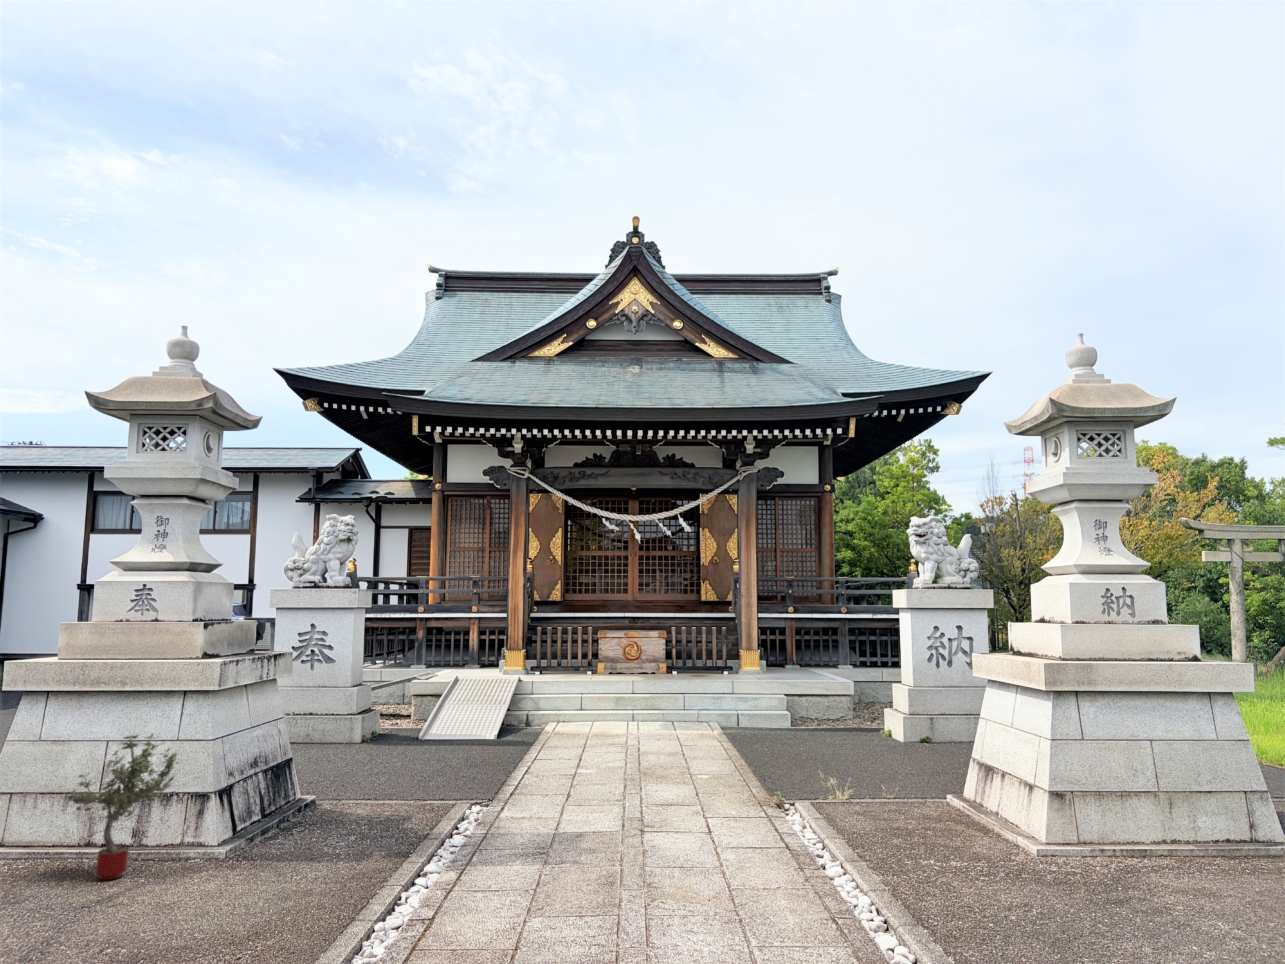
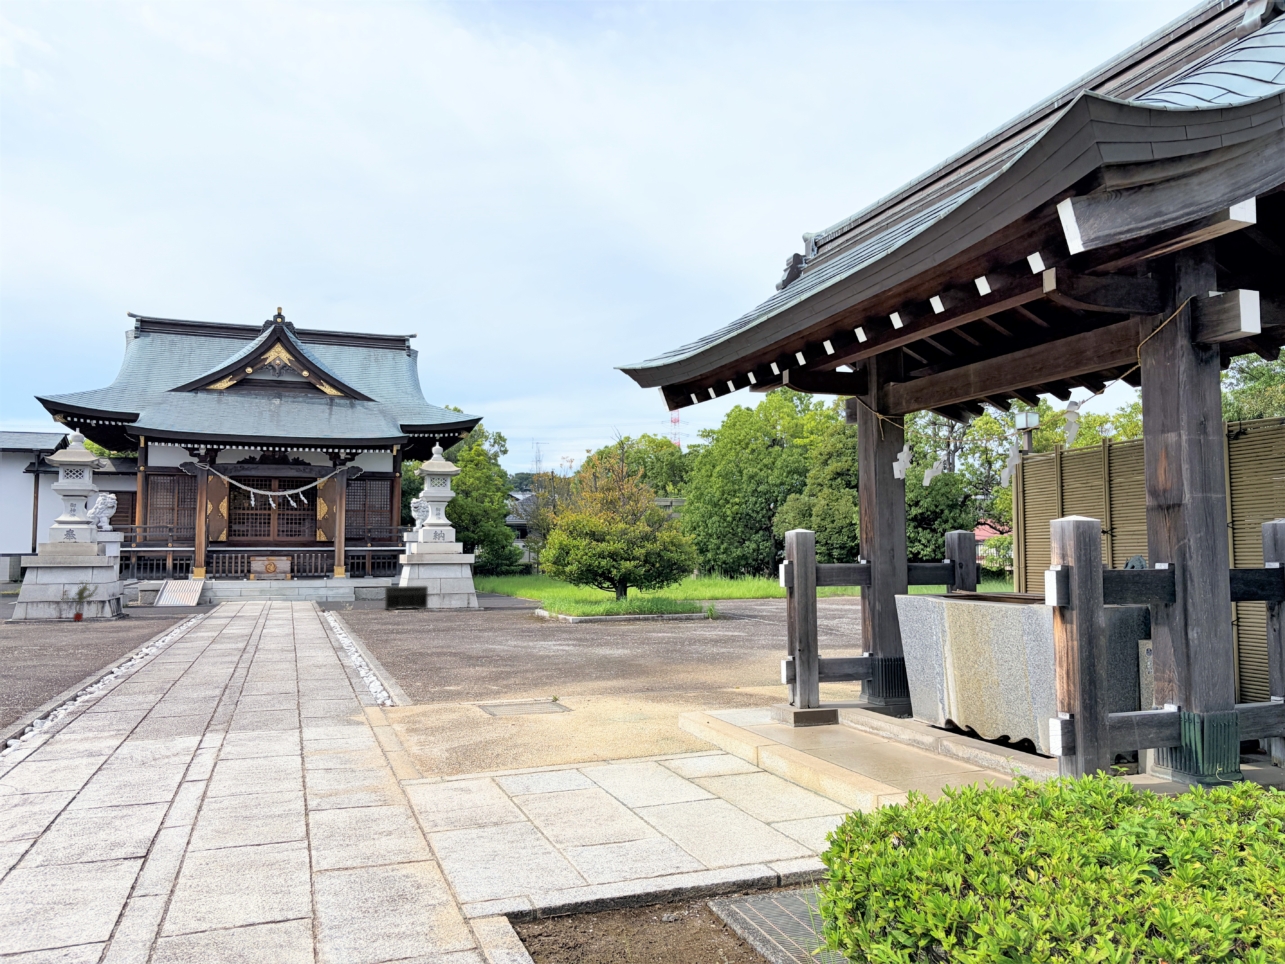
bench: none [1056,776,1252,880] -> present [385,586,428,610]

